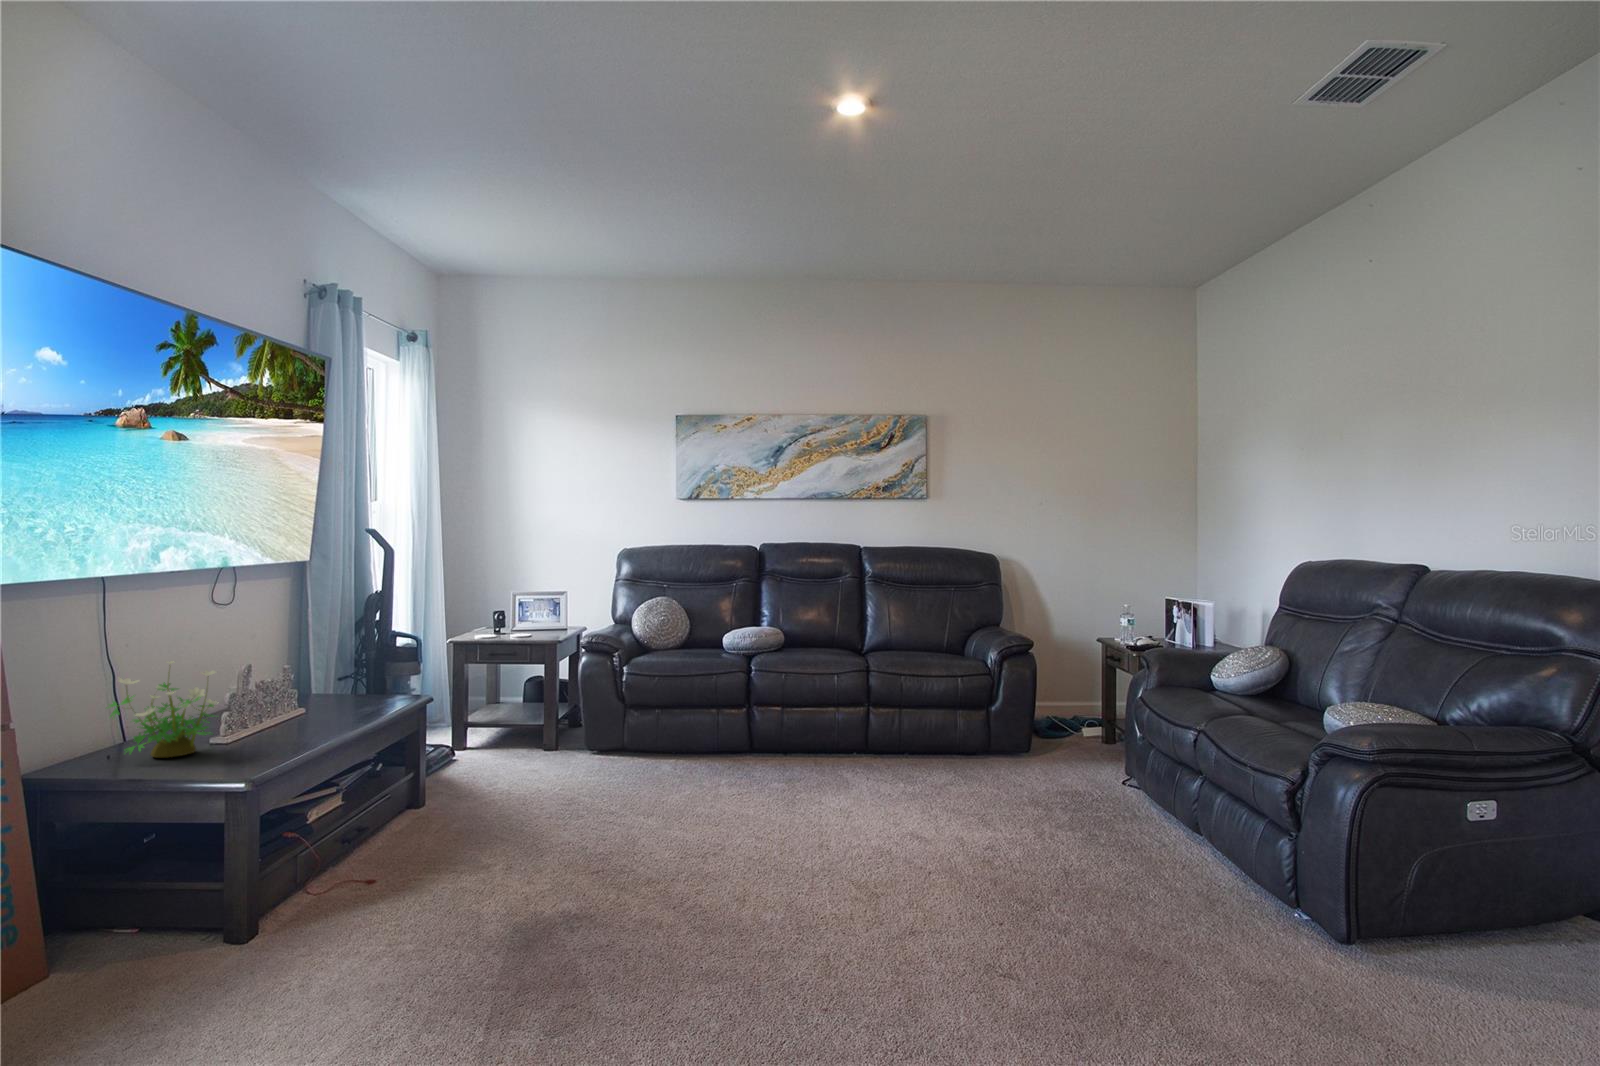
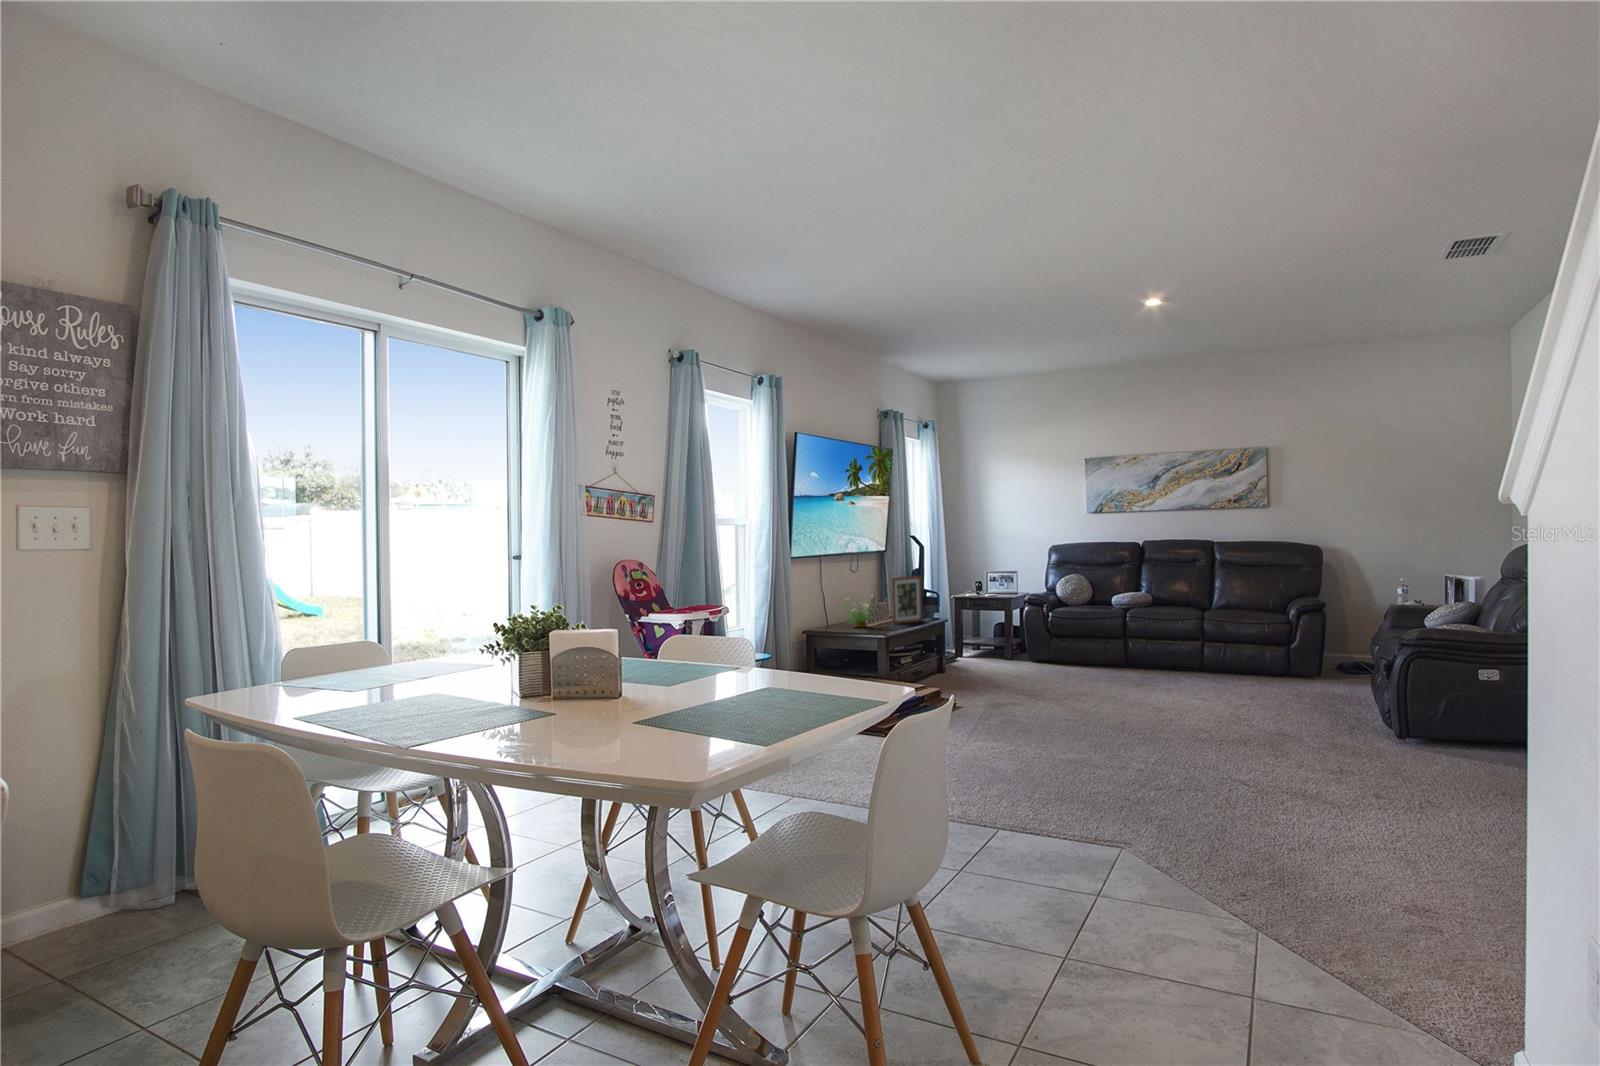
picture frame: none [286,610,371,730] -> present [892,576,923,624]

